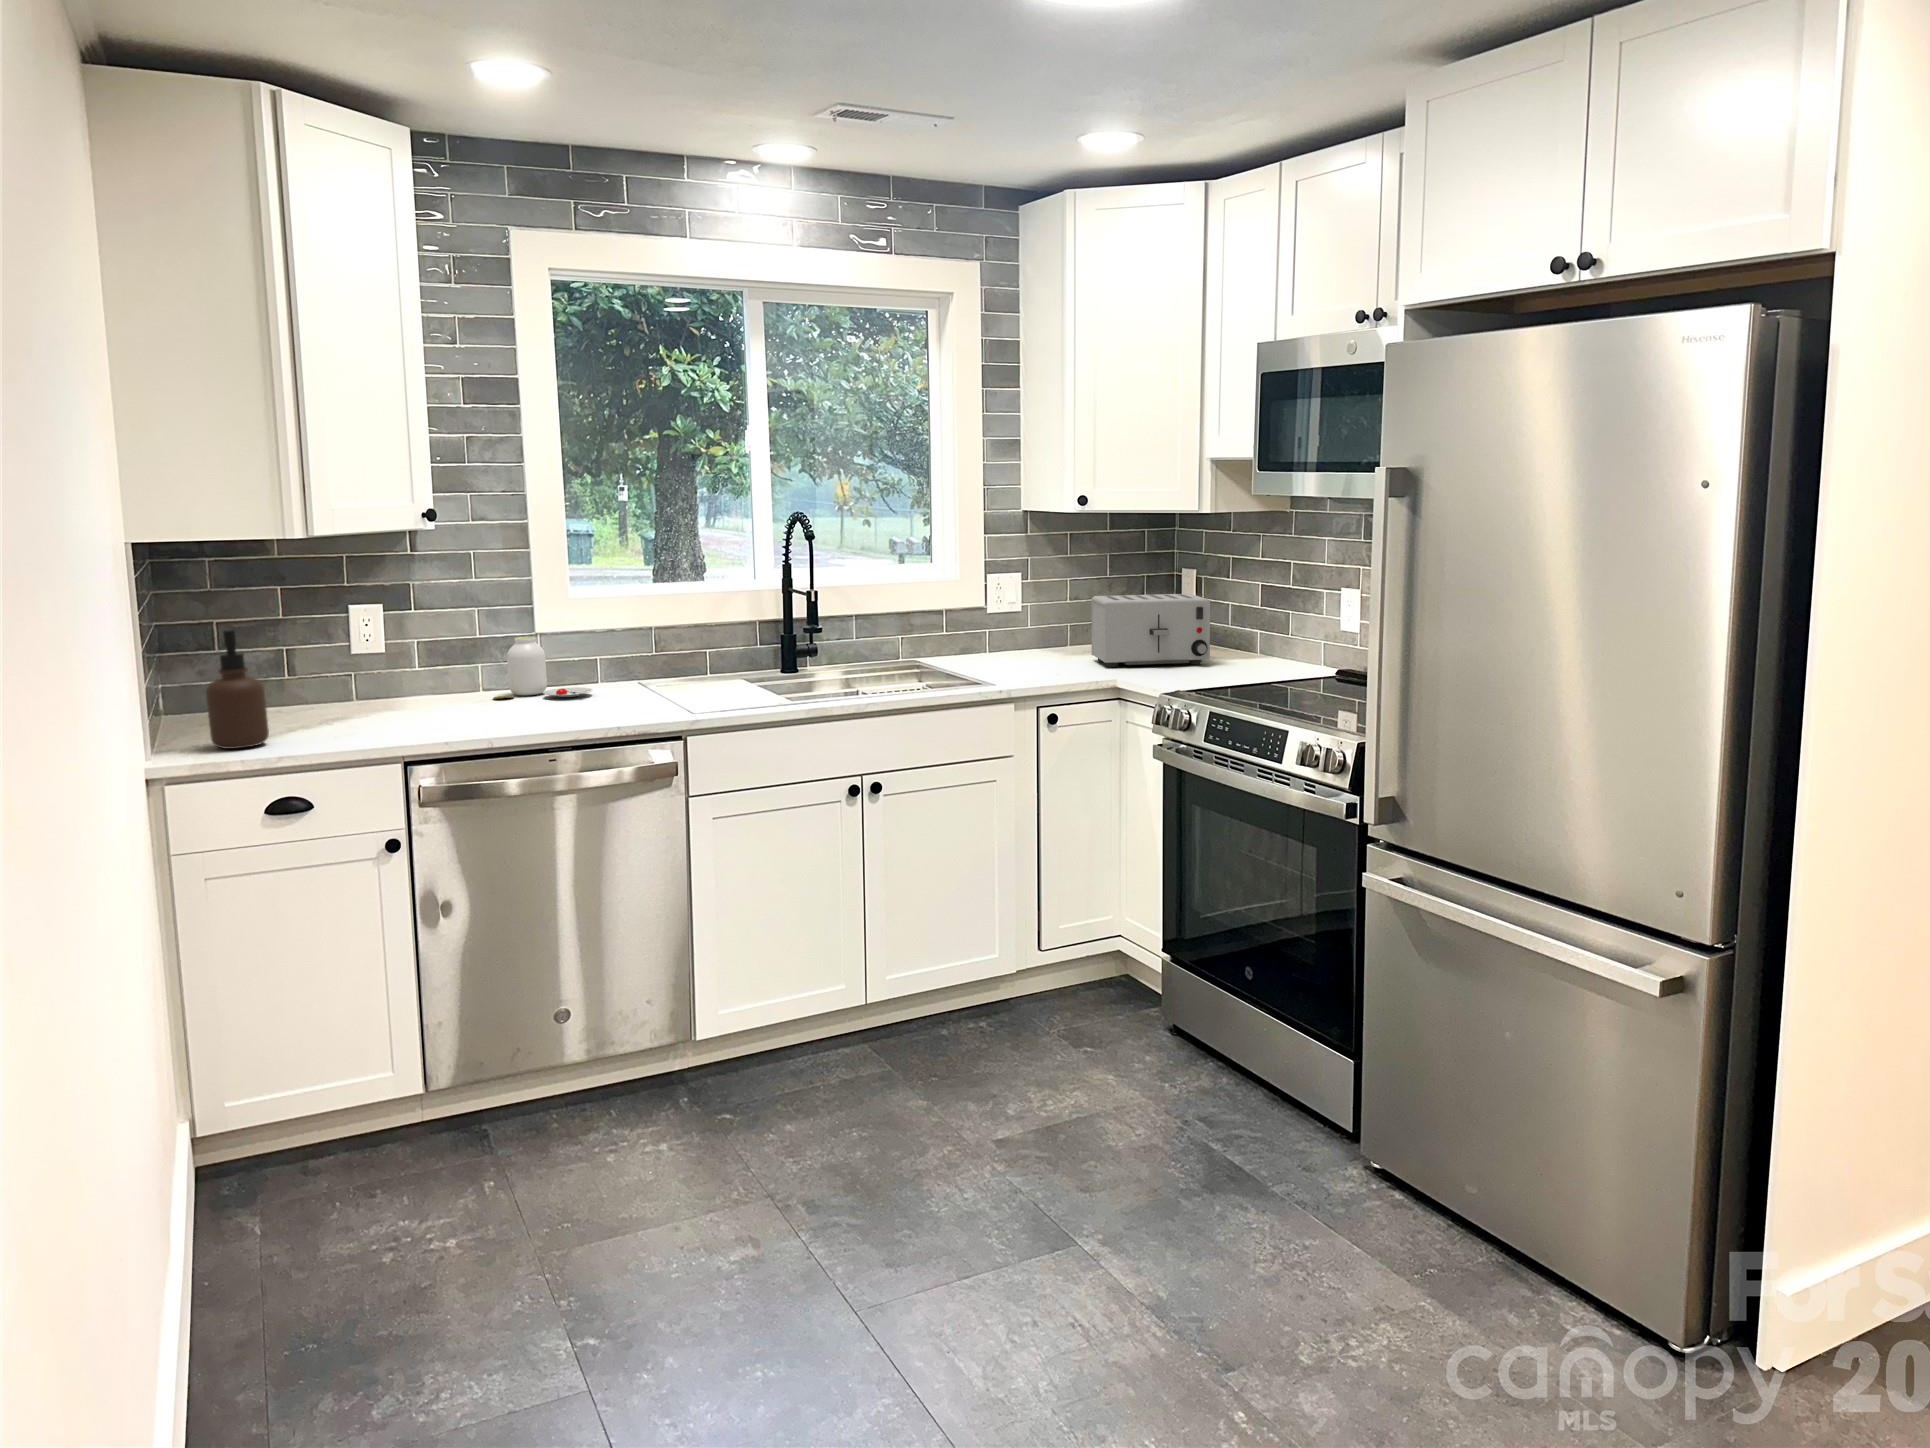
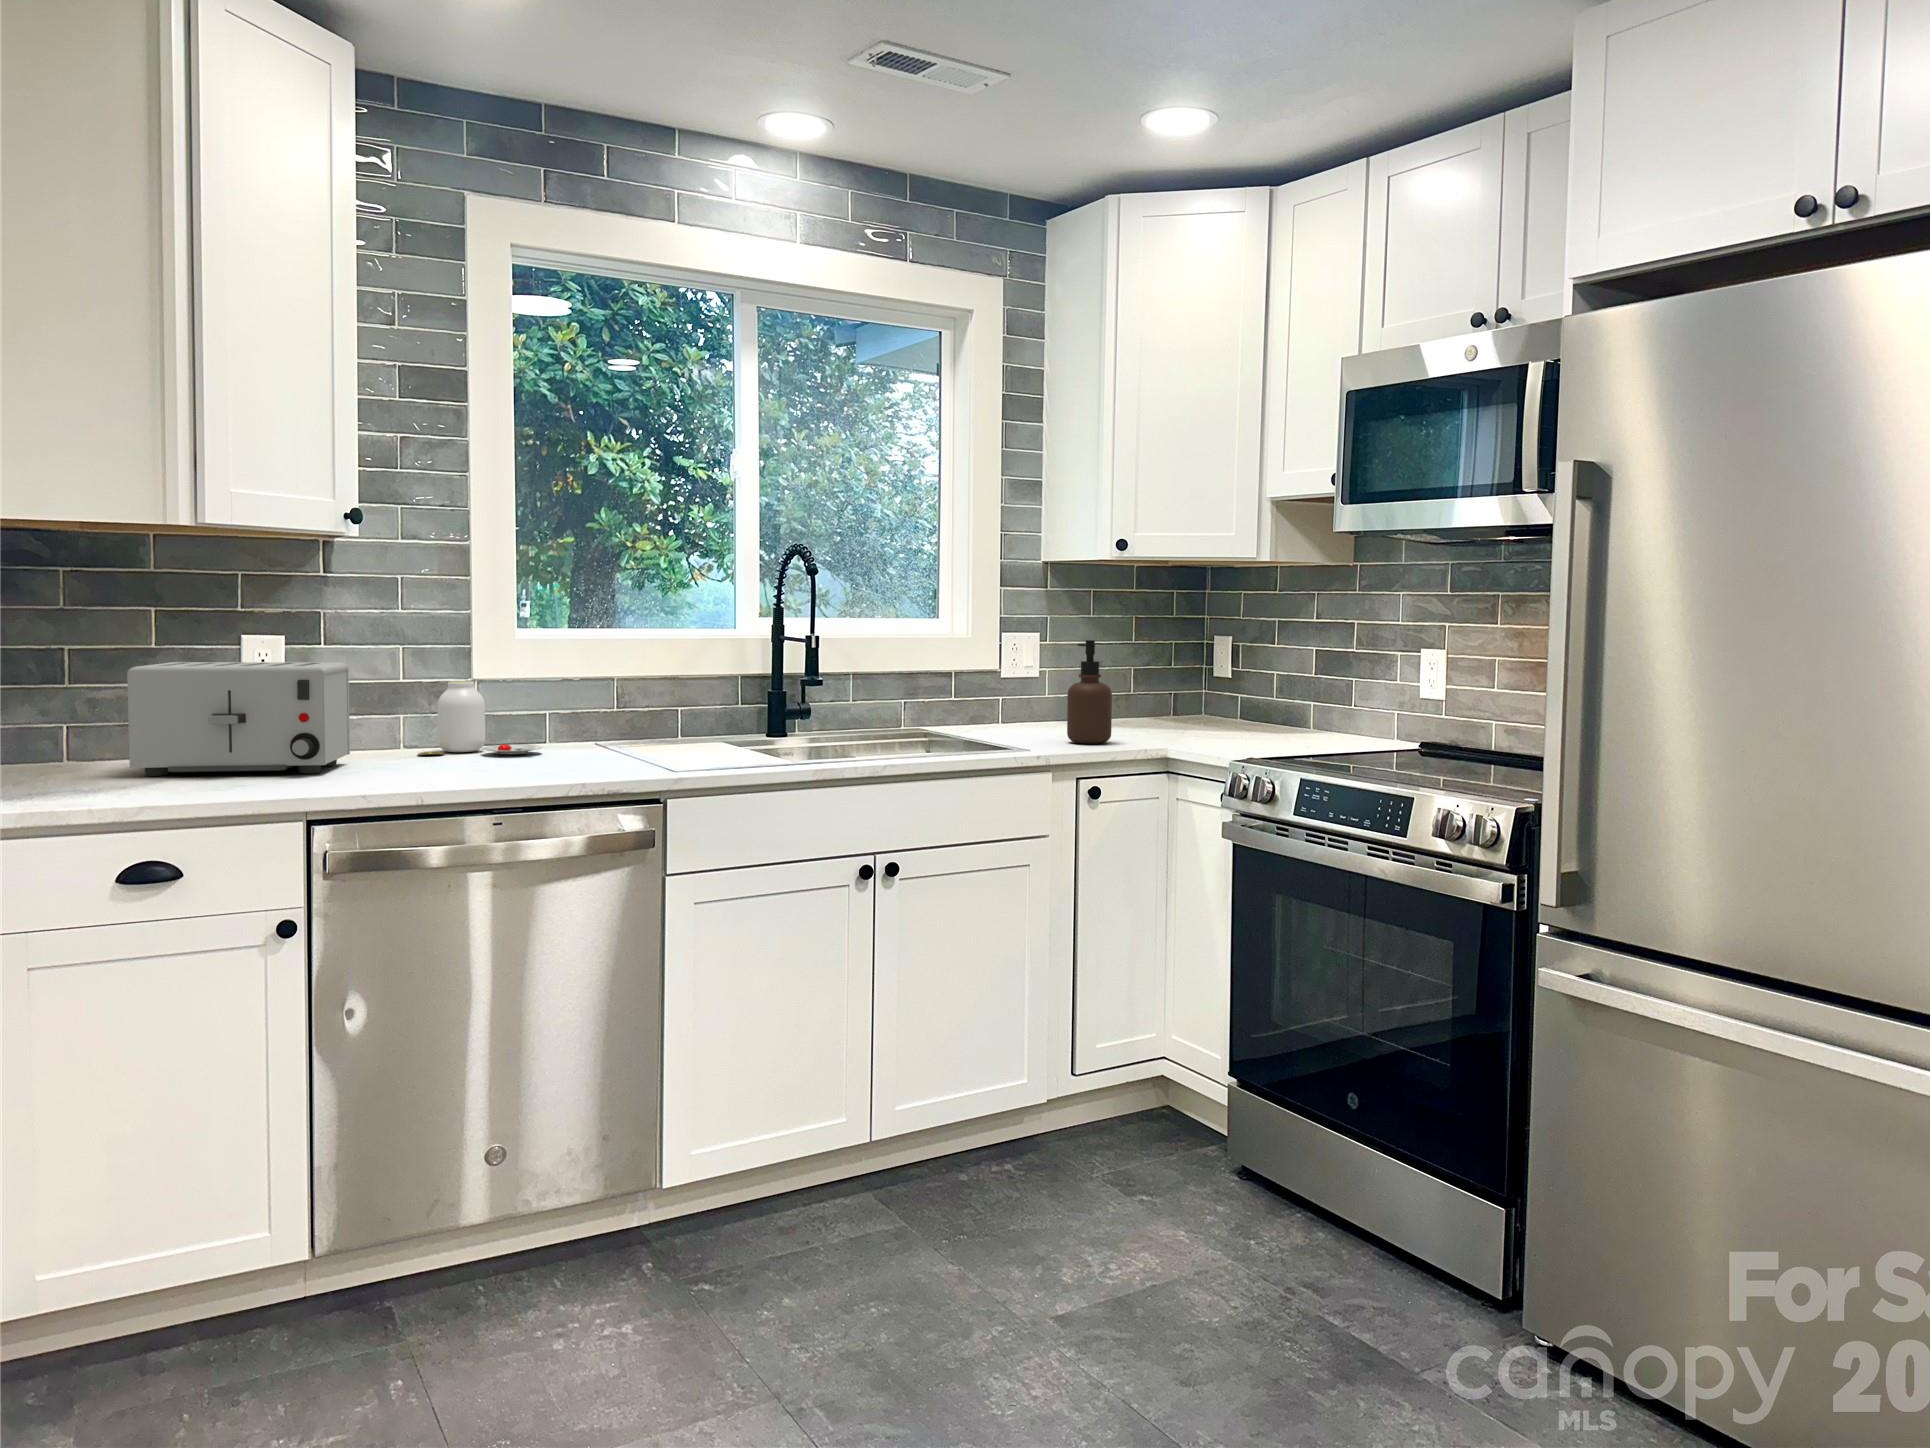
toaster: present [1091,594,1210,667] -> present [127,662,350,776]
soap dispenser: present [206,630,269,749] -> present [1067,640,1112,744]

